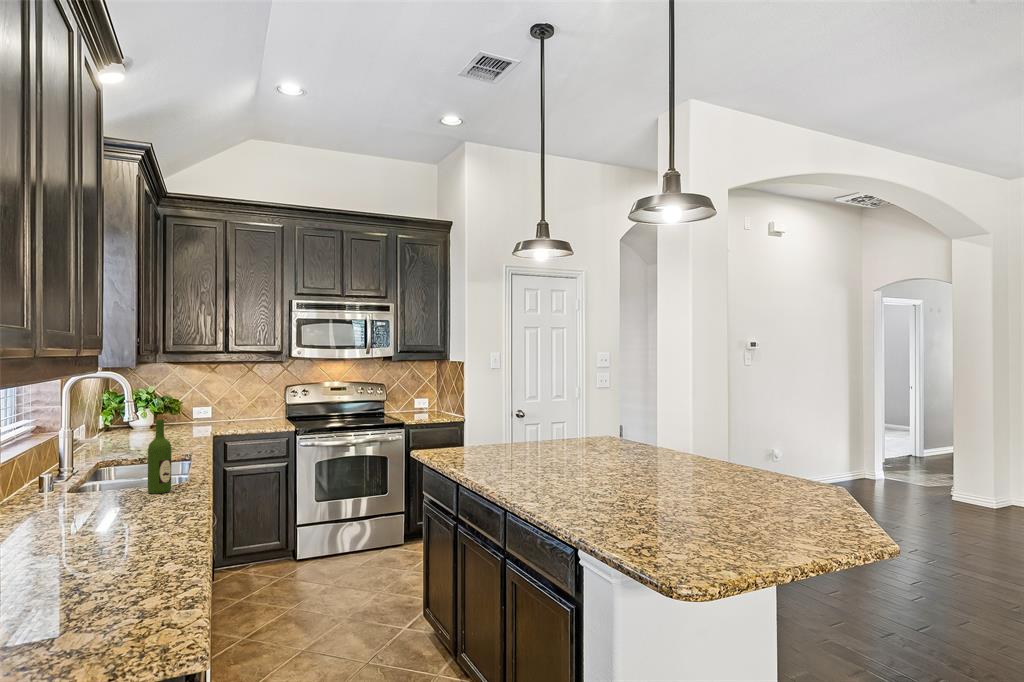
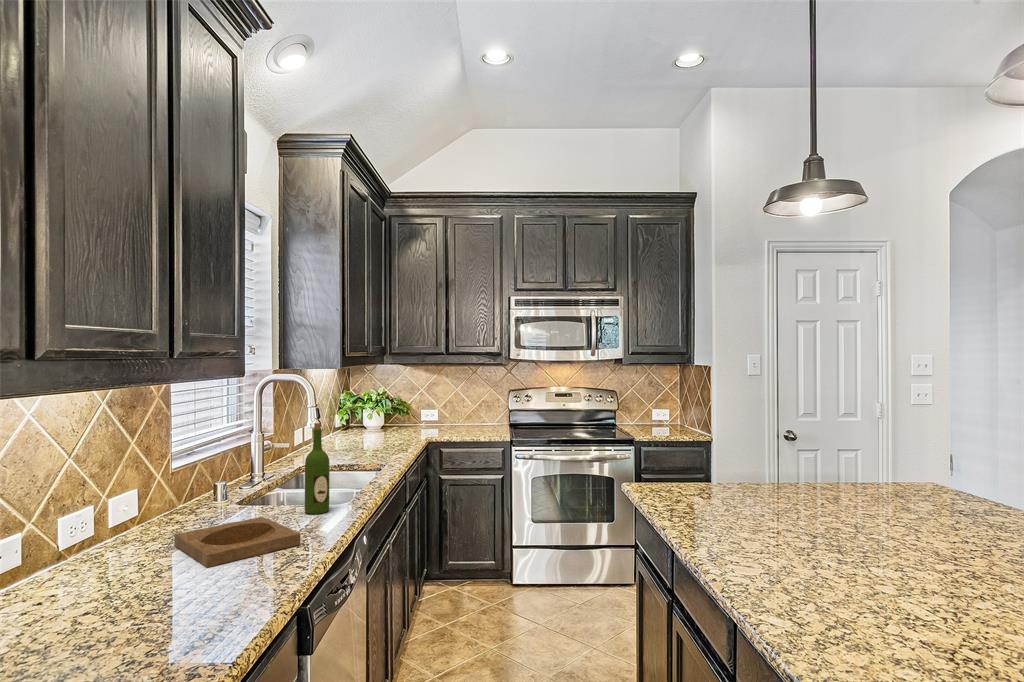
tray: none [47,496,173,531] -> present [174,517,300,567]

